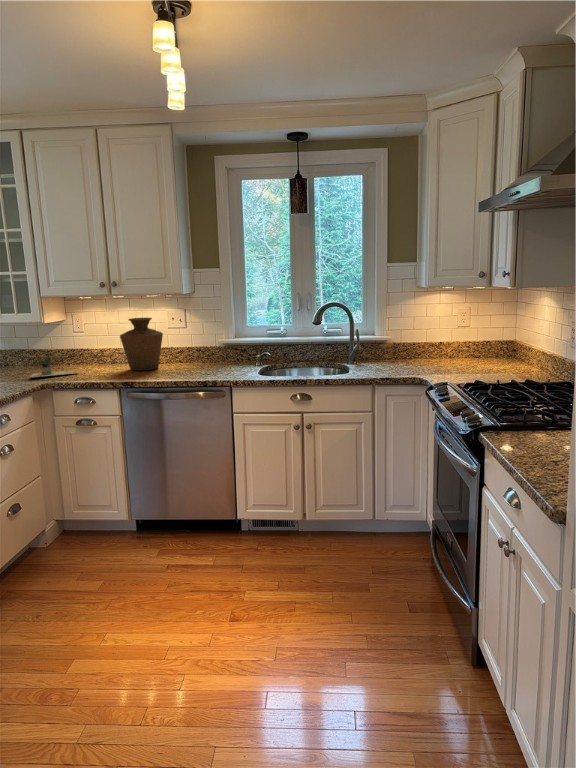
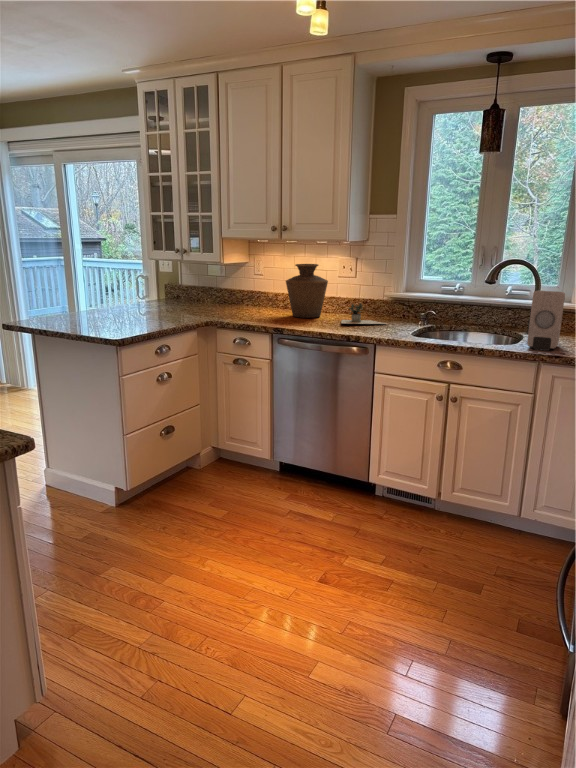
soap dispenser: none [361,326,387,375] -> present [527,291,565,351]
potted plant: present [31,356,78,377] -> present [341,303,386,324]

